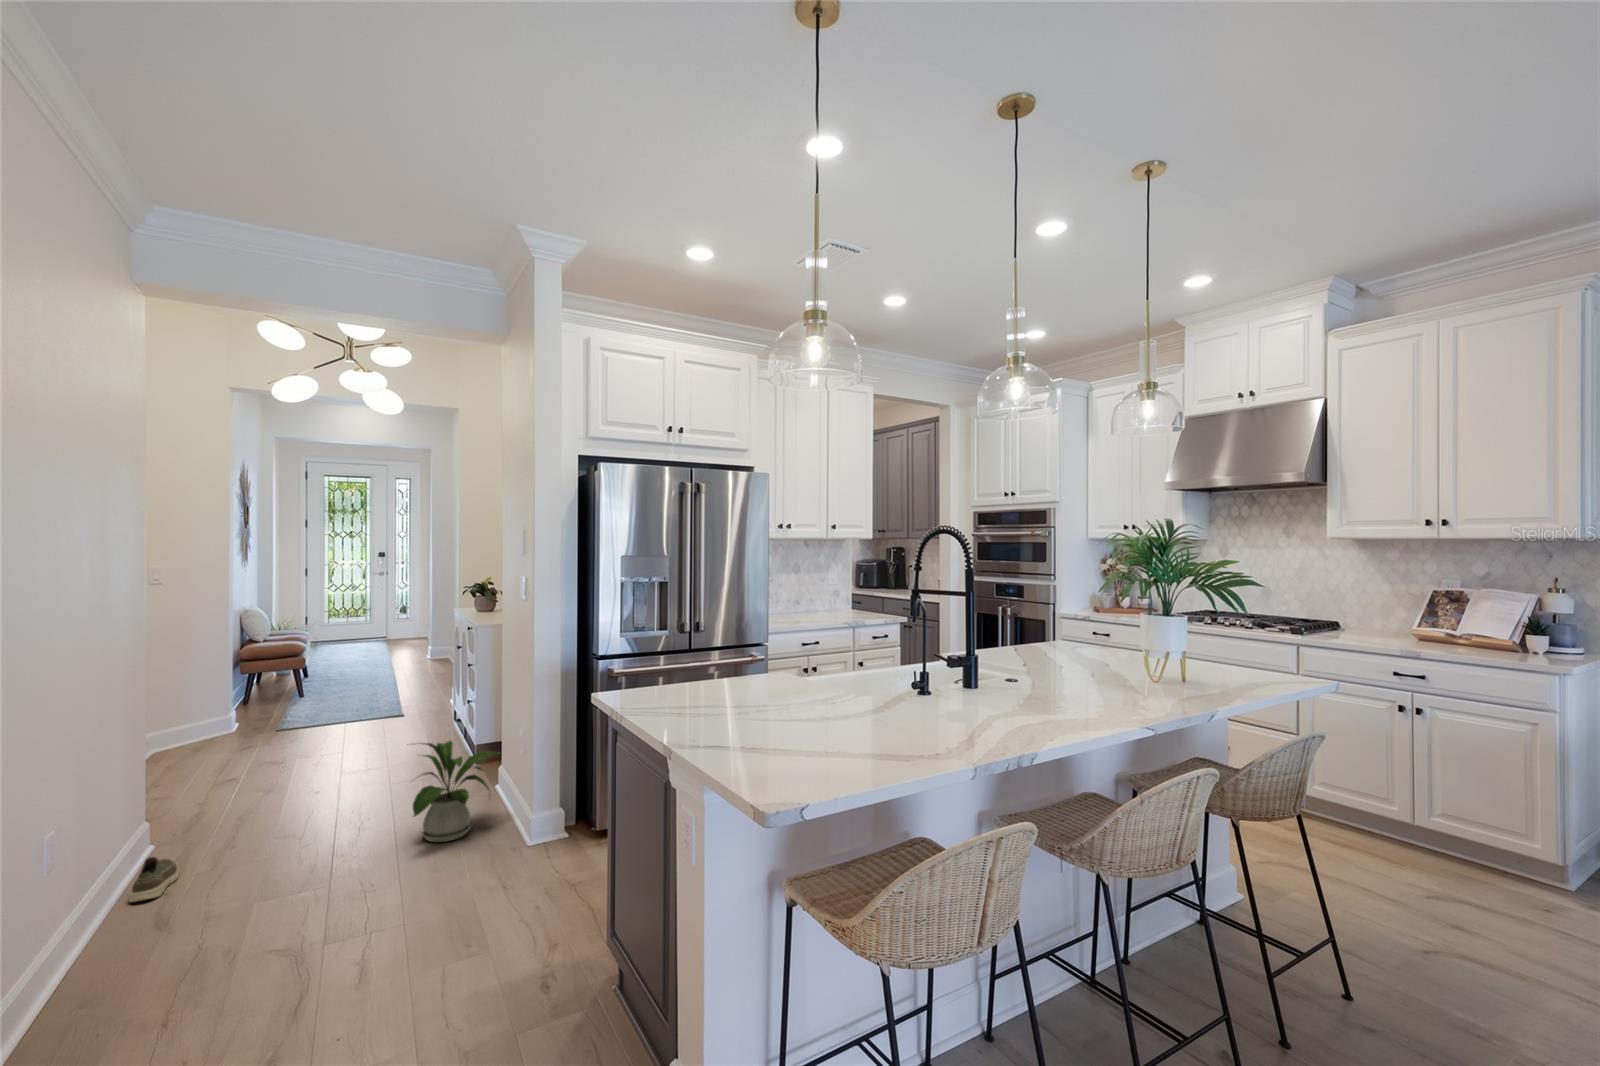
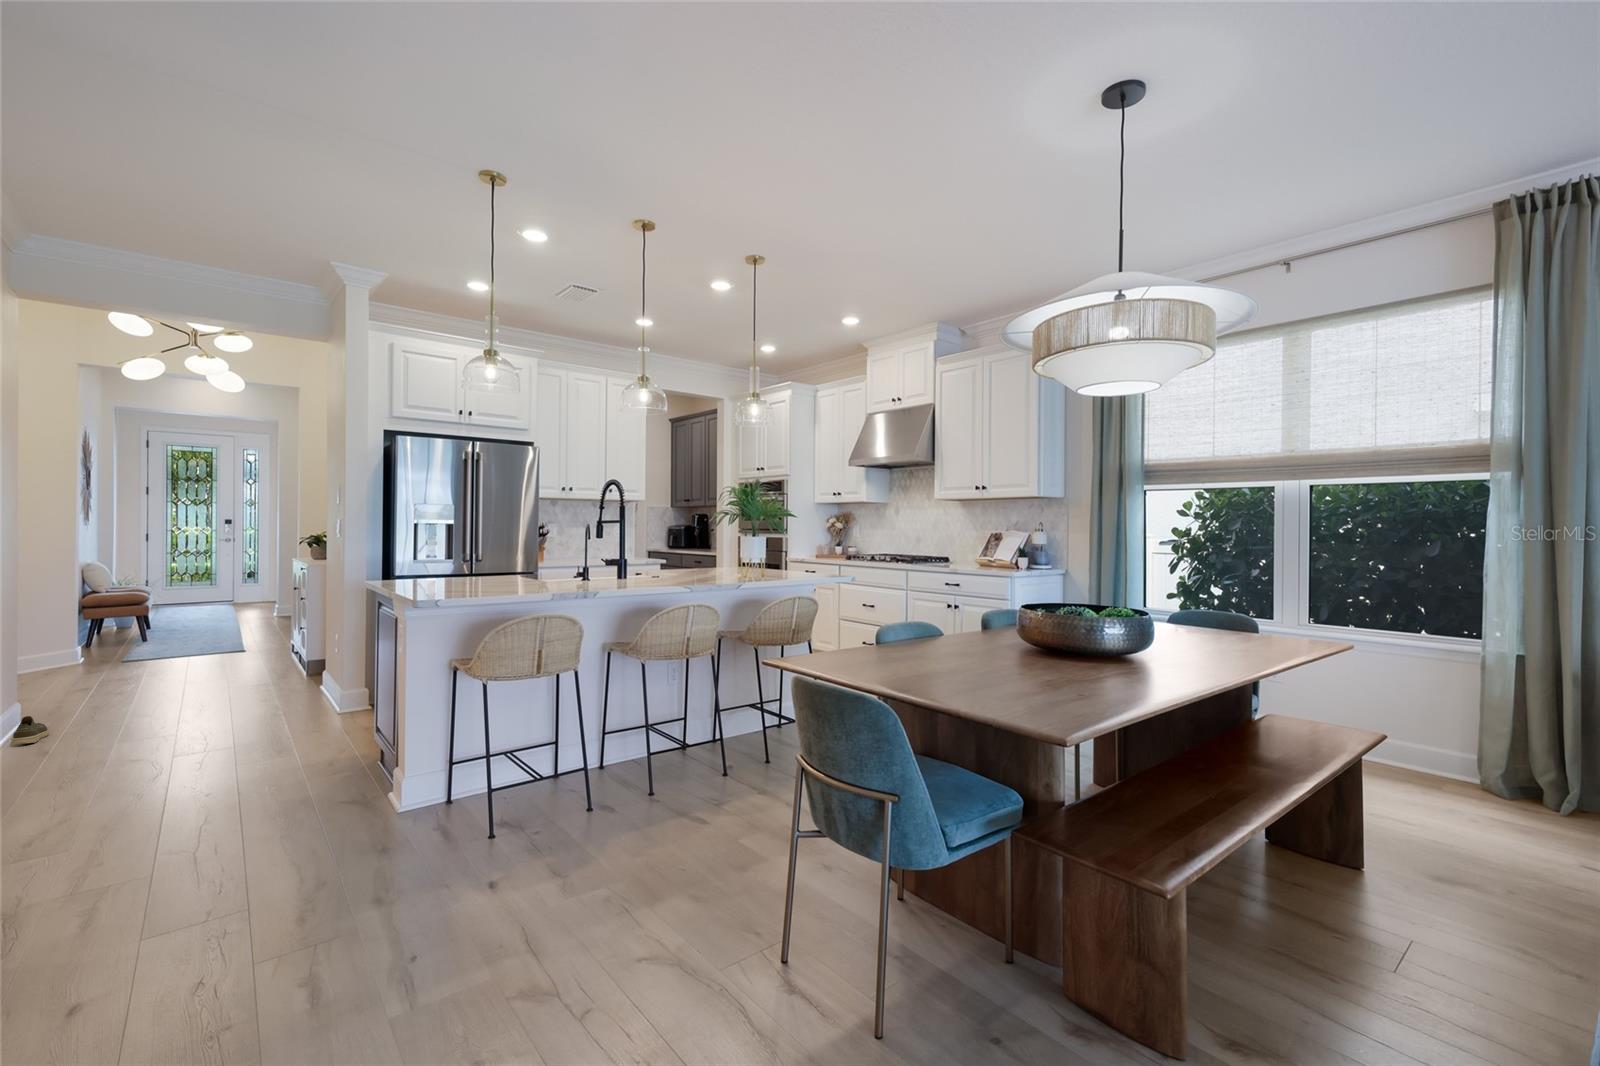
house plant: present [413,741,501,842] -> none [240,640,324,714]

